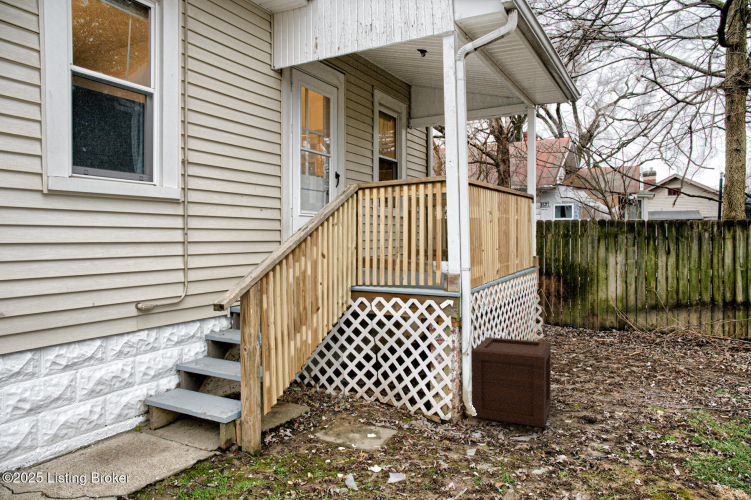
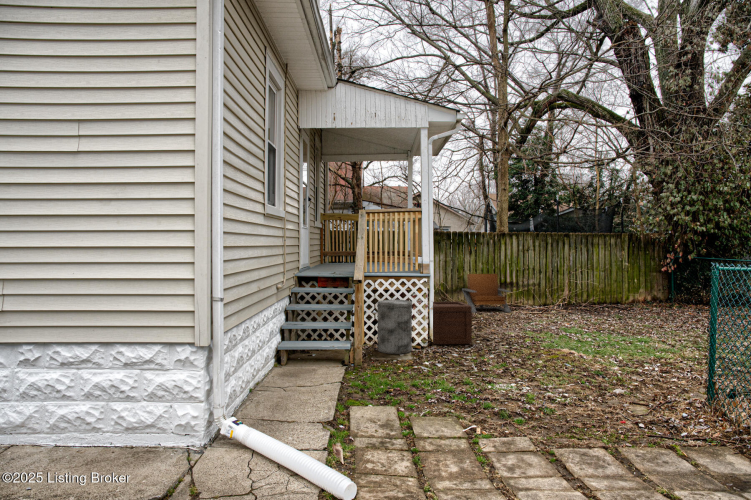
lounge chair: none [644,286,734,357] -> present [462,274,511,313]
trash can: none [356,332,415,430] -> present [377,299,412,354]

